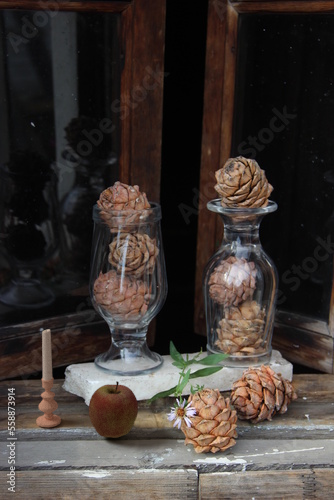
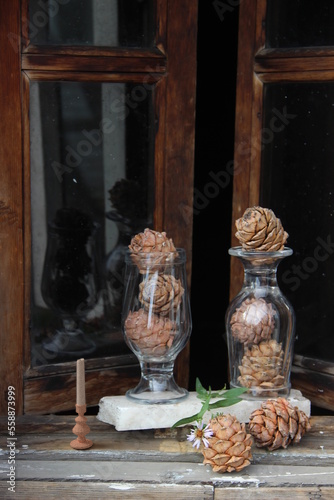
apple: present [89,381,138,438] -> none [117,405,162,457]

